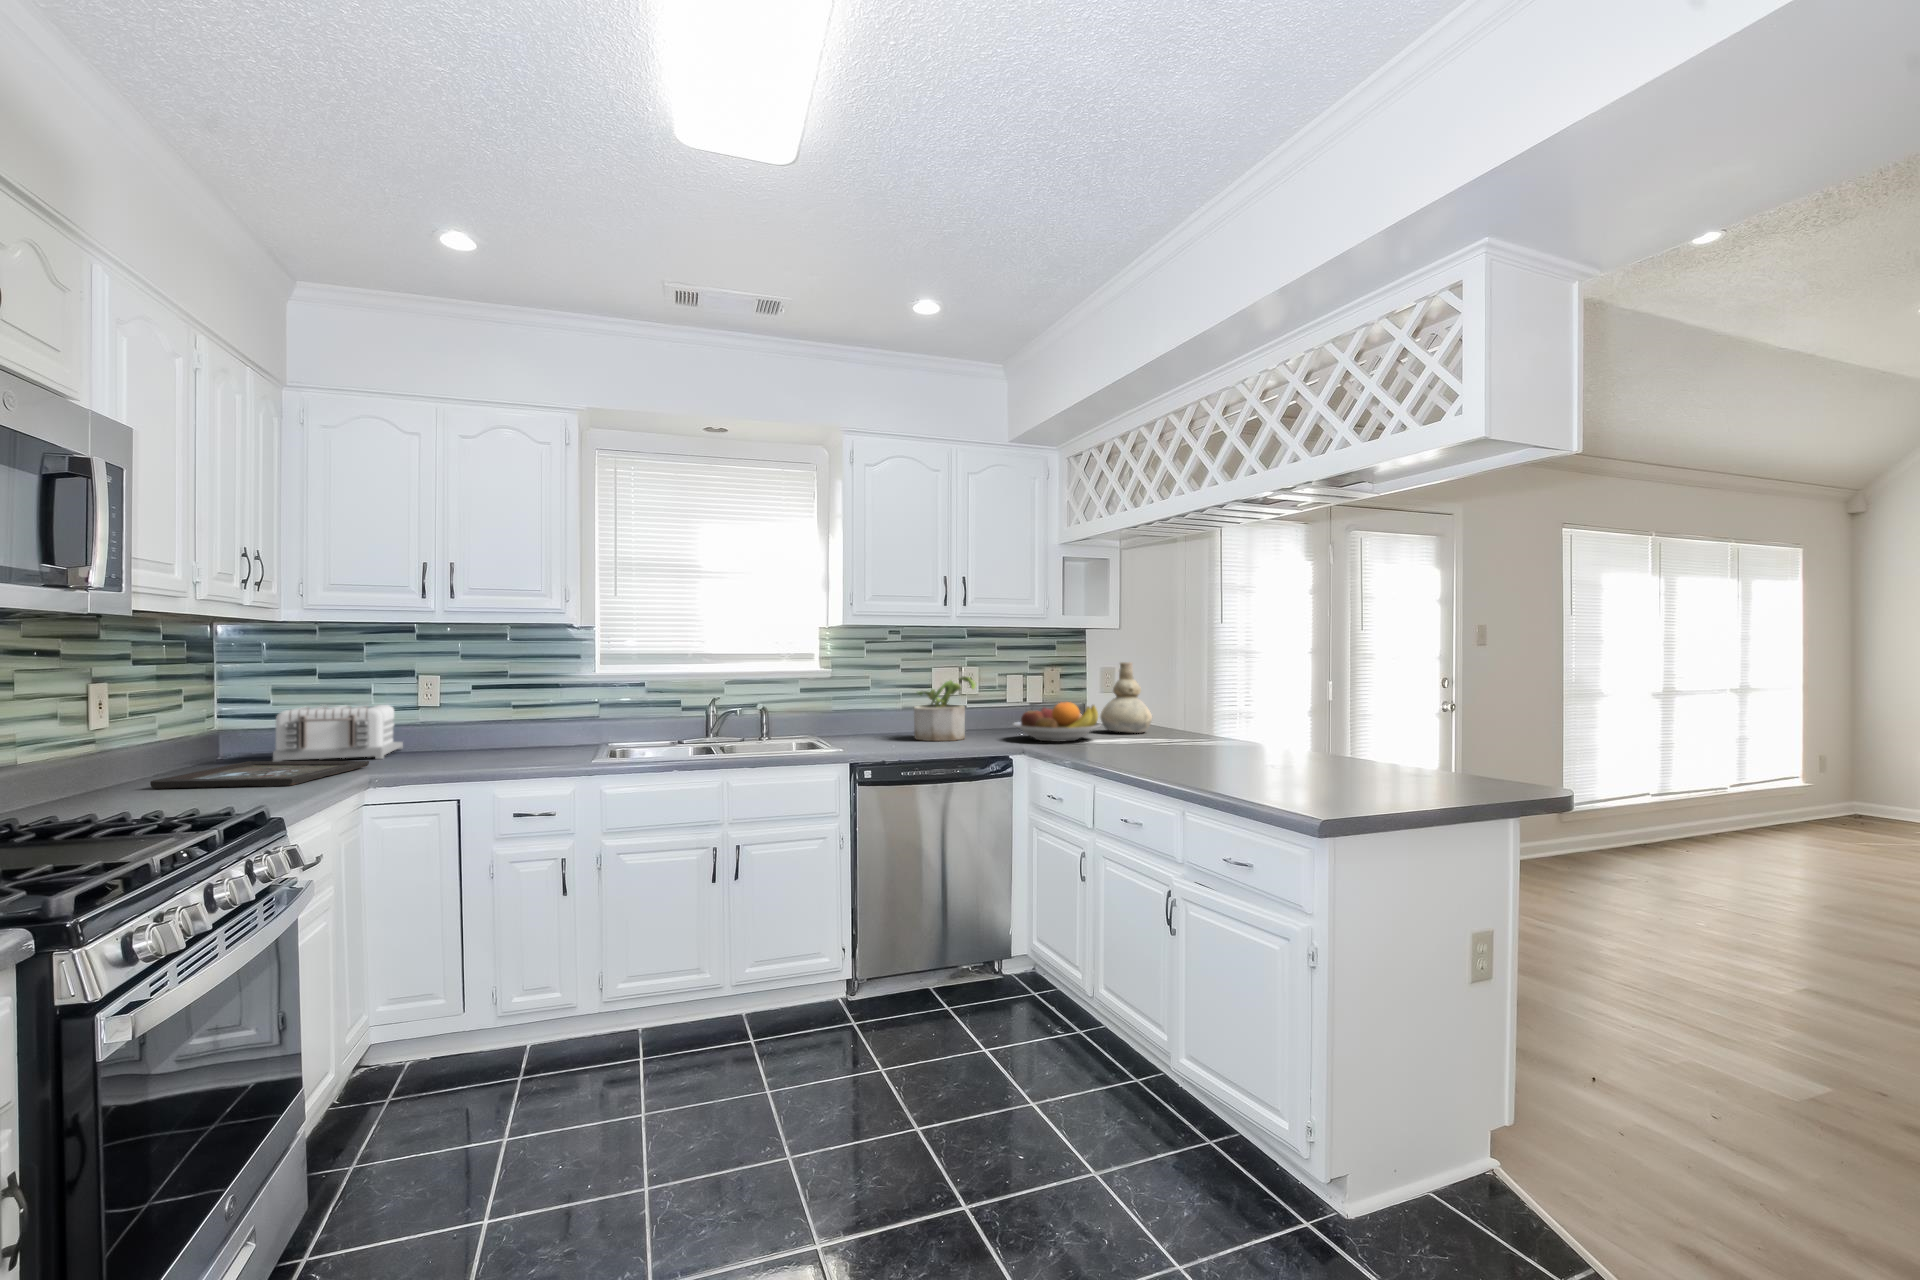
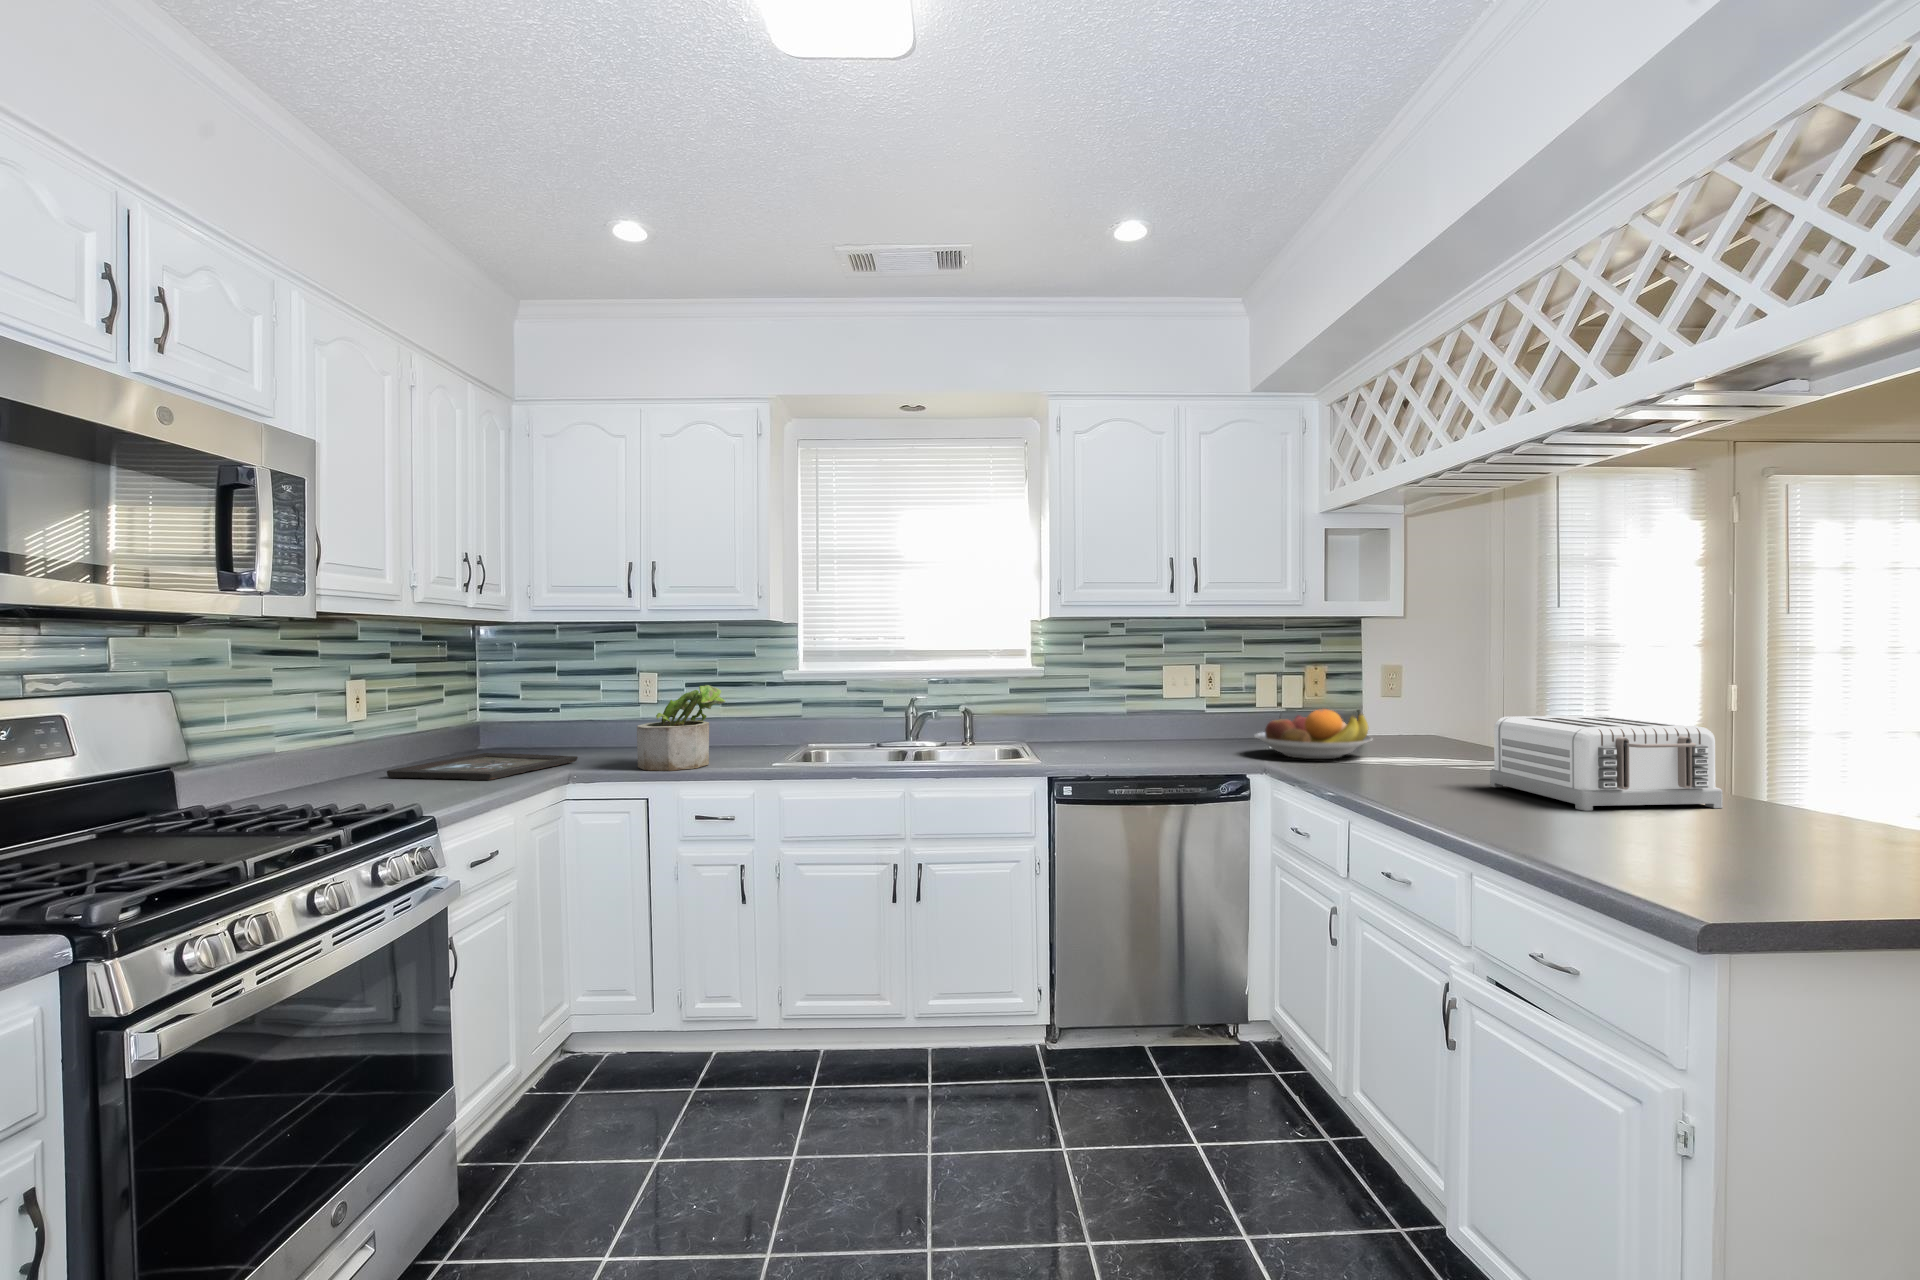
vase: present [1100,662,1152,733] -> none [1379,659,1452,750]
potted plant: present [914,676,976,741] -> present [637,685,725,771]
toaster: present [273,703,403,761] -> present [1490,715,1723,811]

